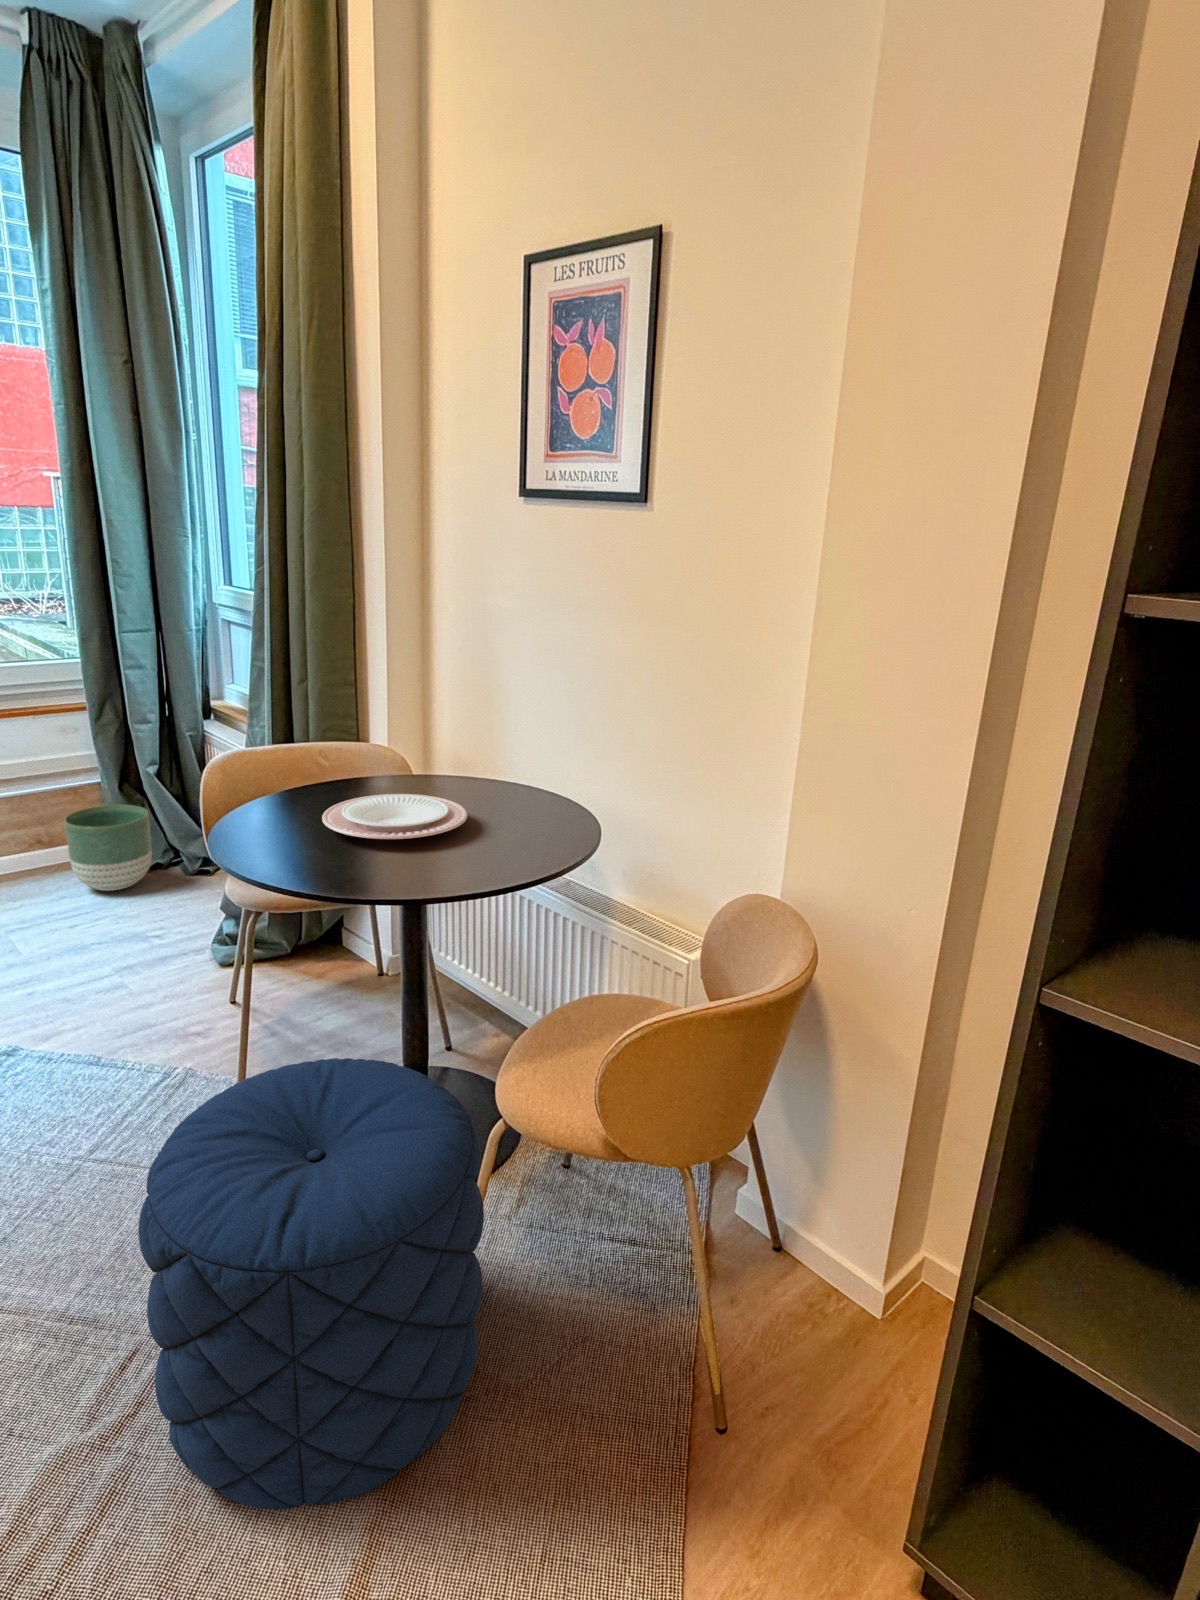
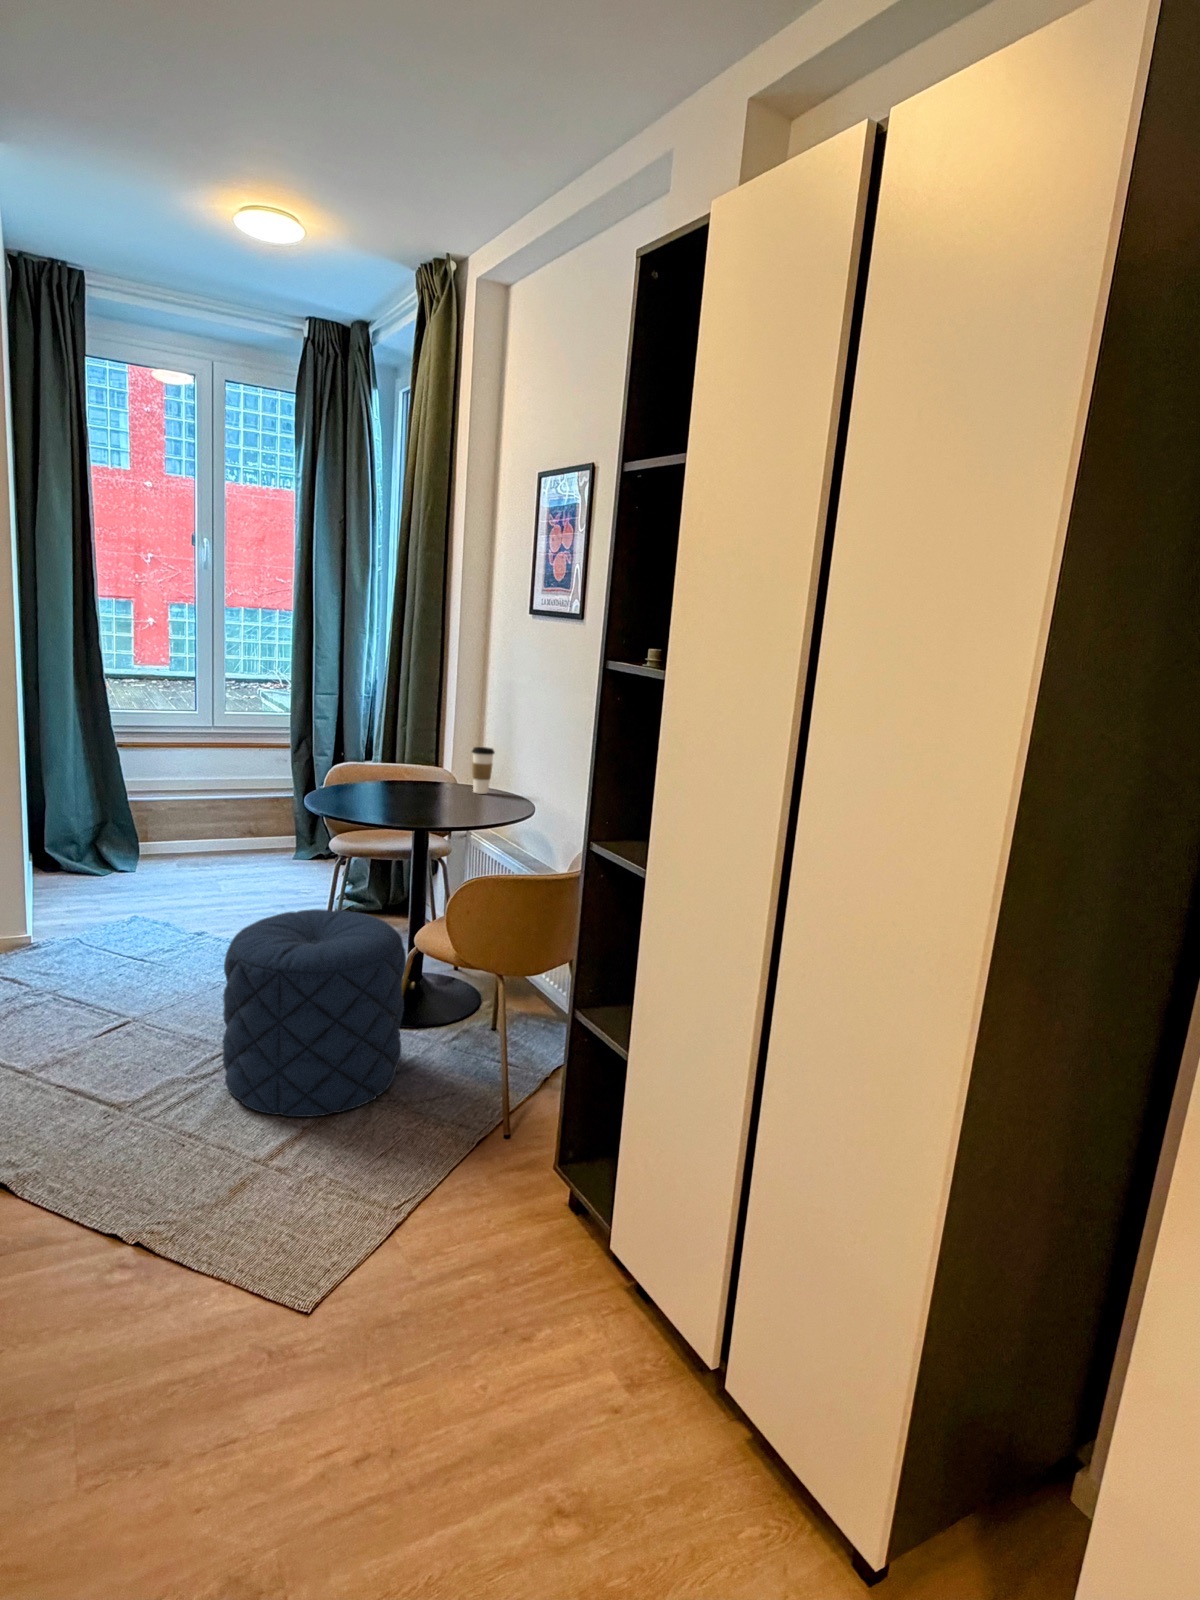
coffee cup: none [470,722,507,799] -> present [472,747,495,794]
plate: present [322,794,467,839] -> none [368,782,453,802]
planter: present [64,805,152,891] -> none [262,810,316,867]

